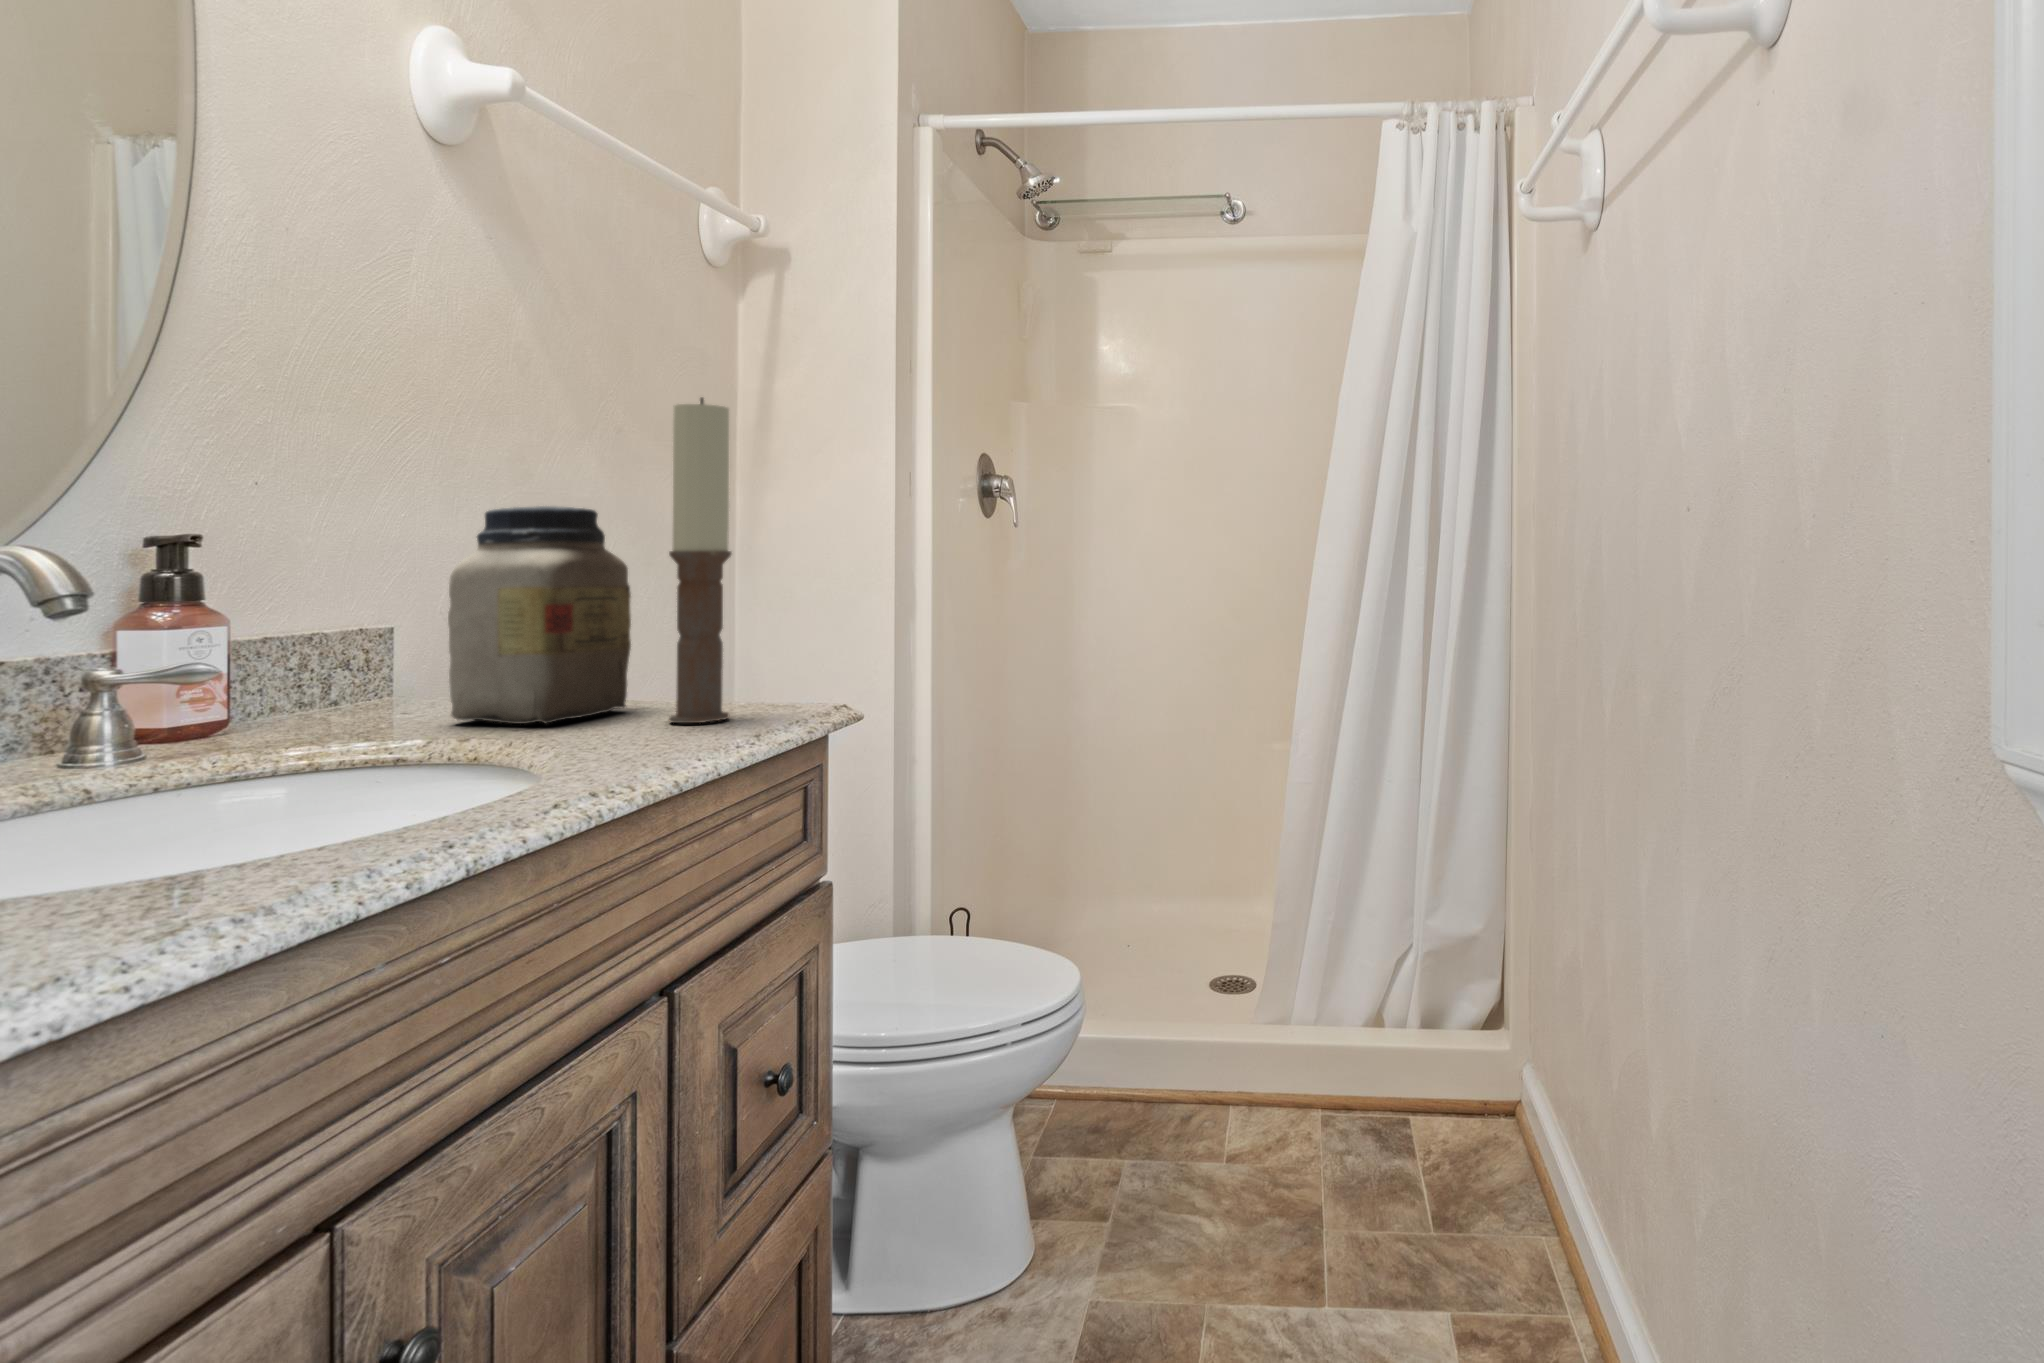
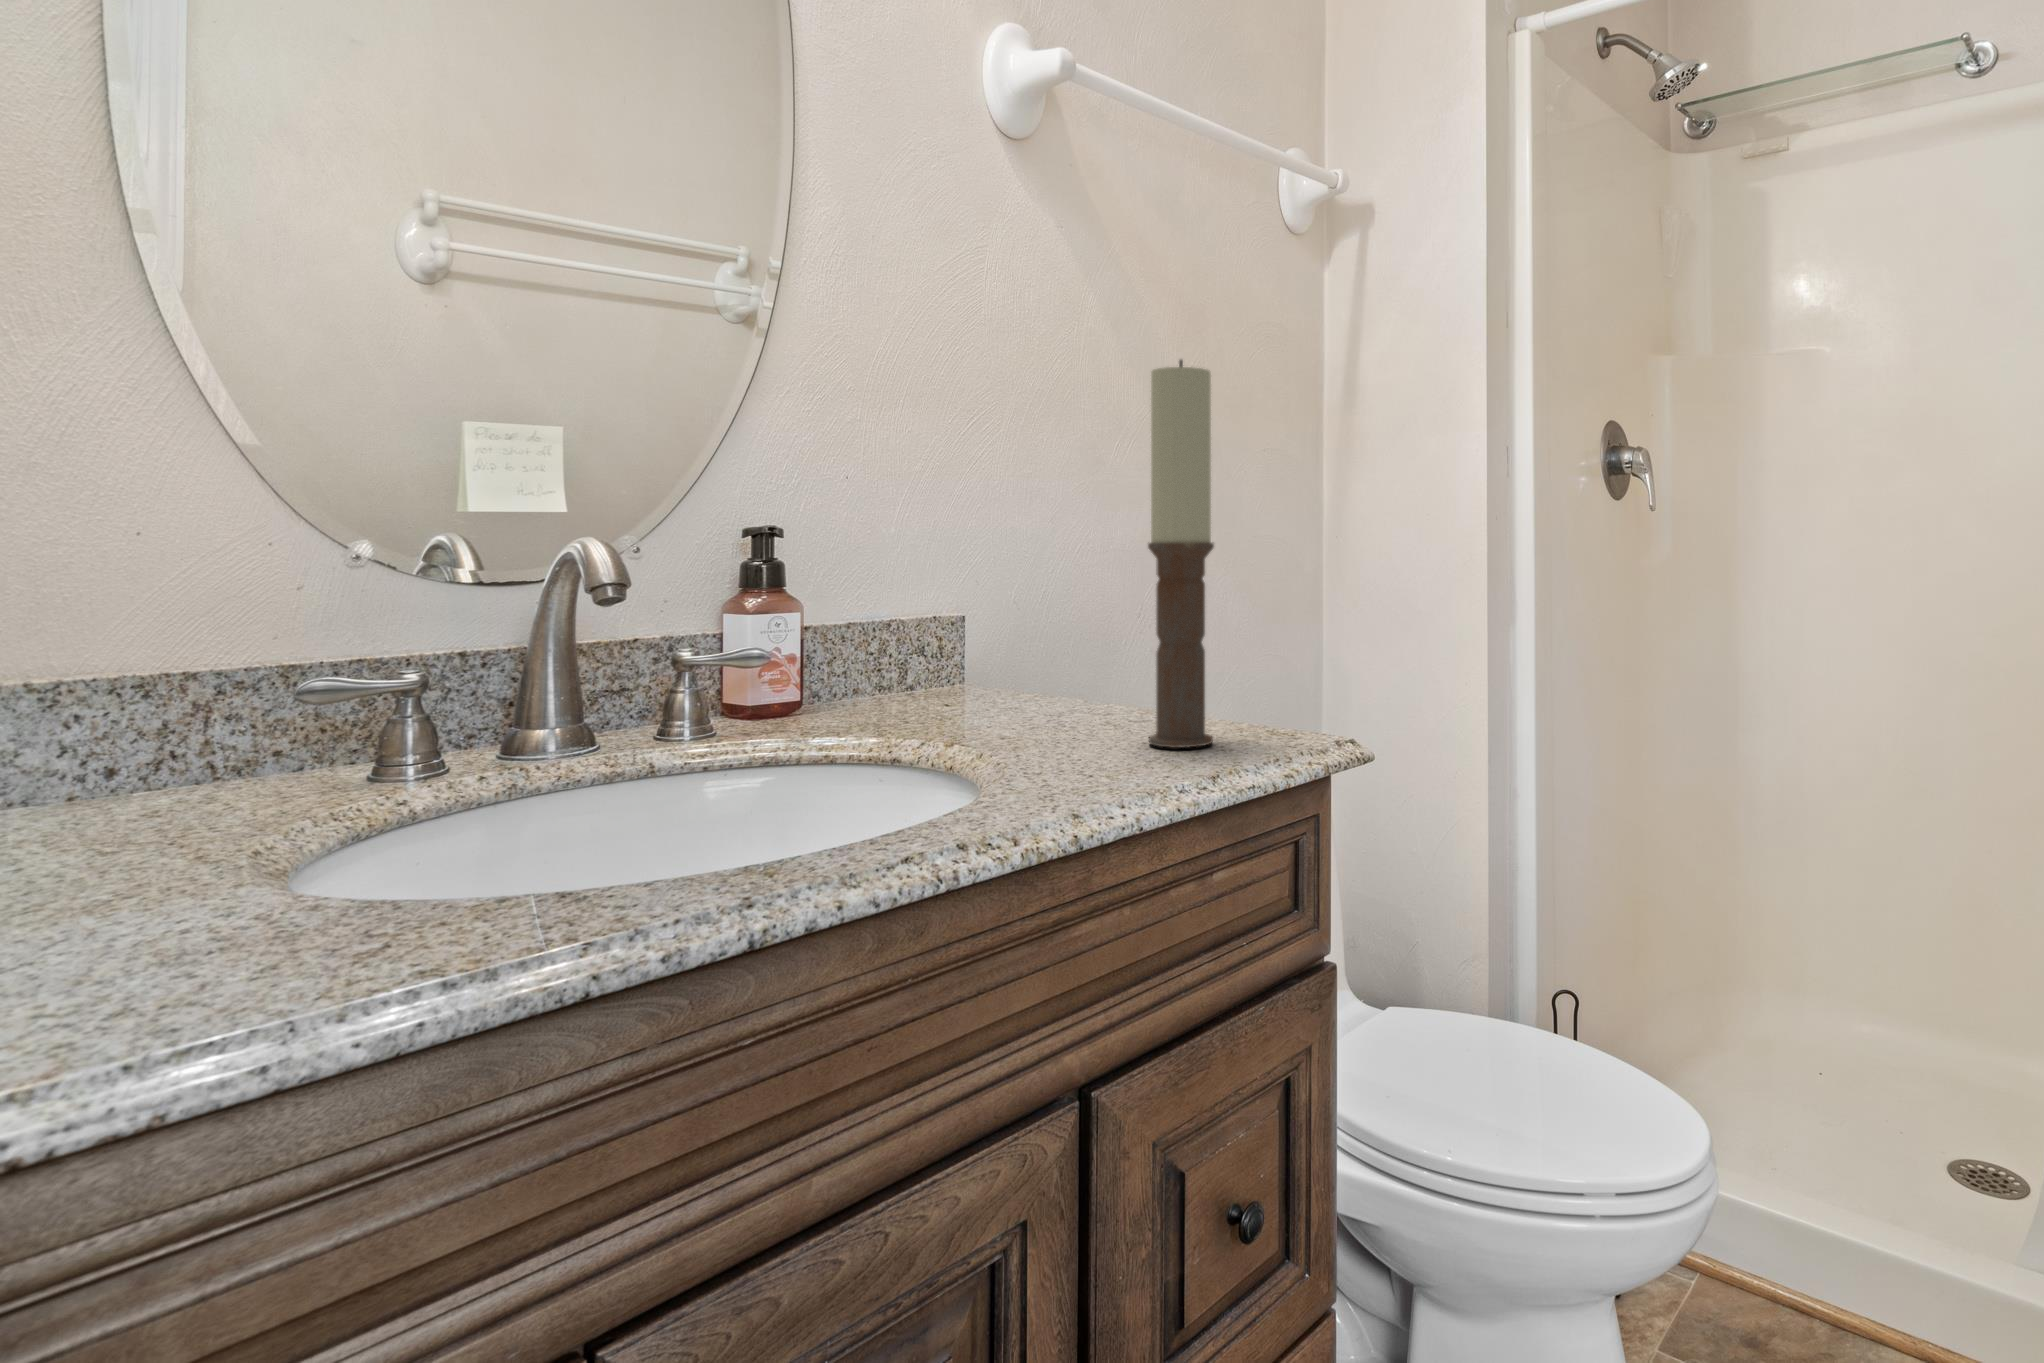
jar: present [448,506,631,724] -> none [963,493,1132,734]

